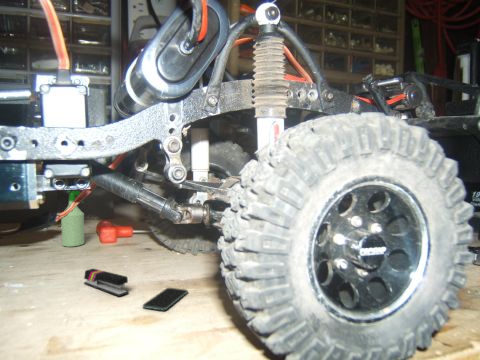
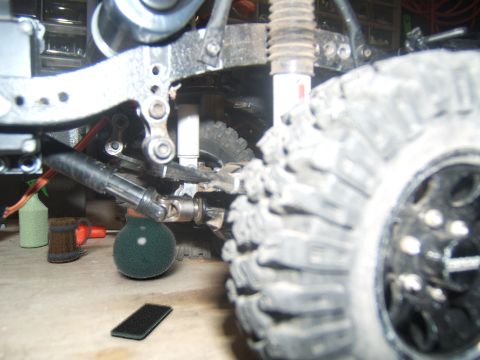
jar: none [140,212,191,271] -> present [113,208,176,279]
mug: none [86,221,121,259] -> present [47,218,91,263]
stapler: present [84,269,128,296] -> none [36,278,93,317]

